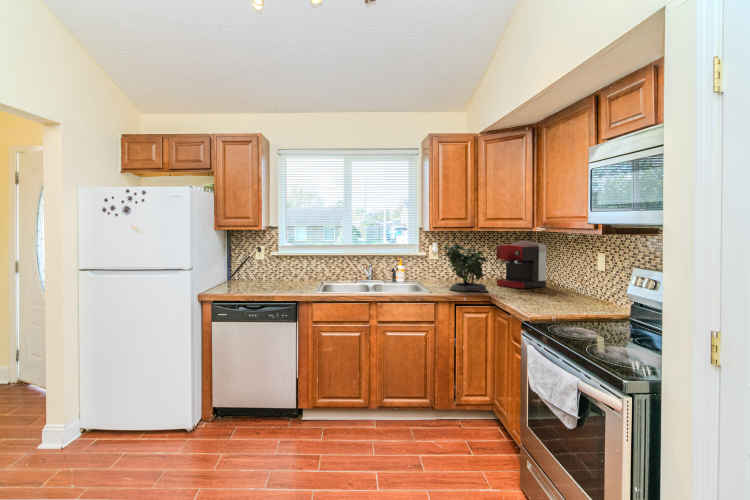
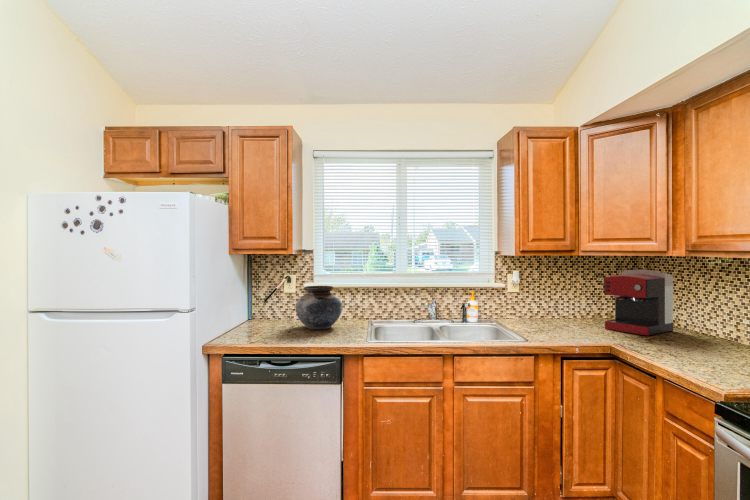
potted plant: present [445,244,488,292] -> none [538,272,605,342]
vase: none [262,253,298,286] -> present [296,286,342,330]

